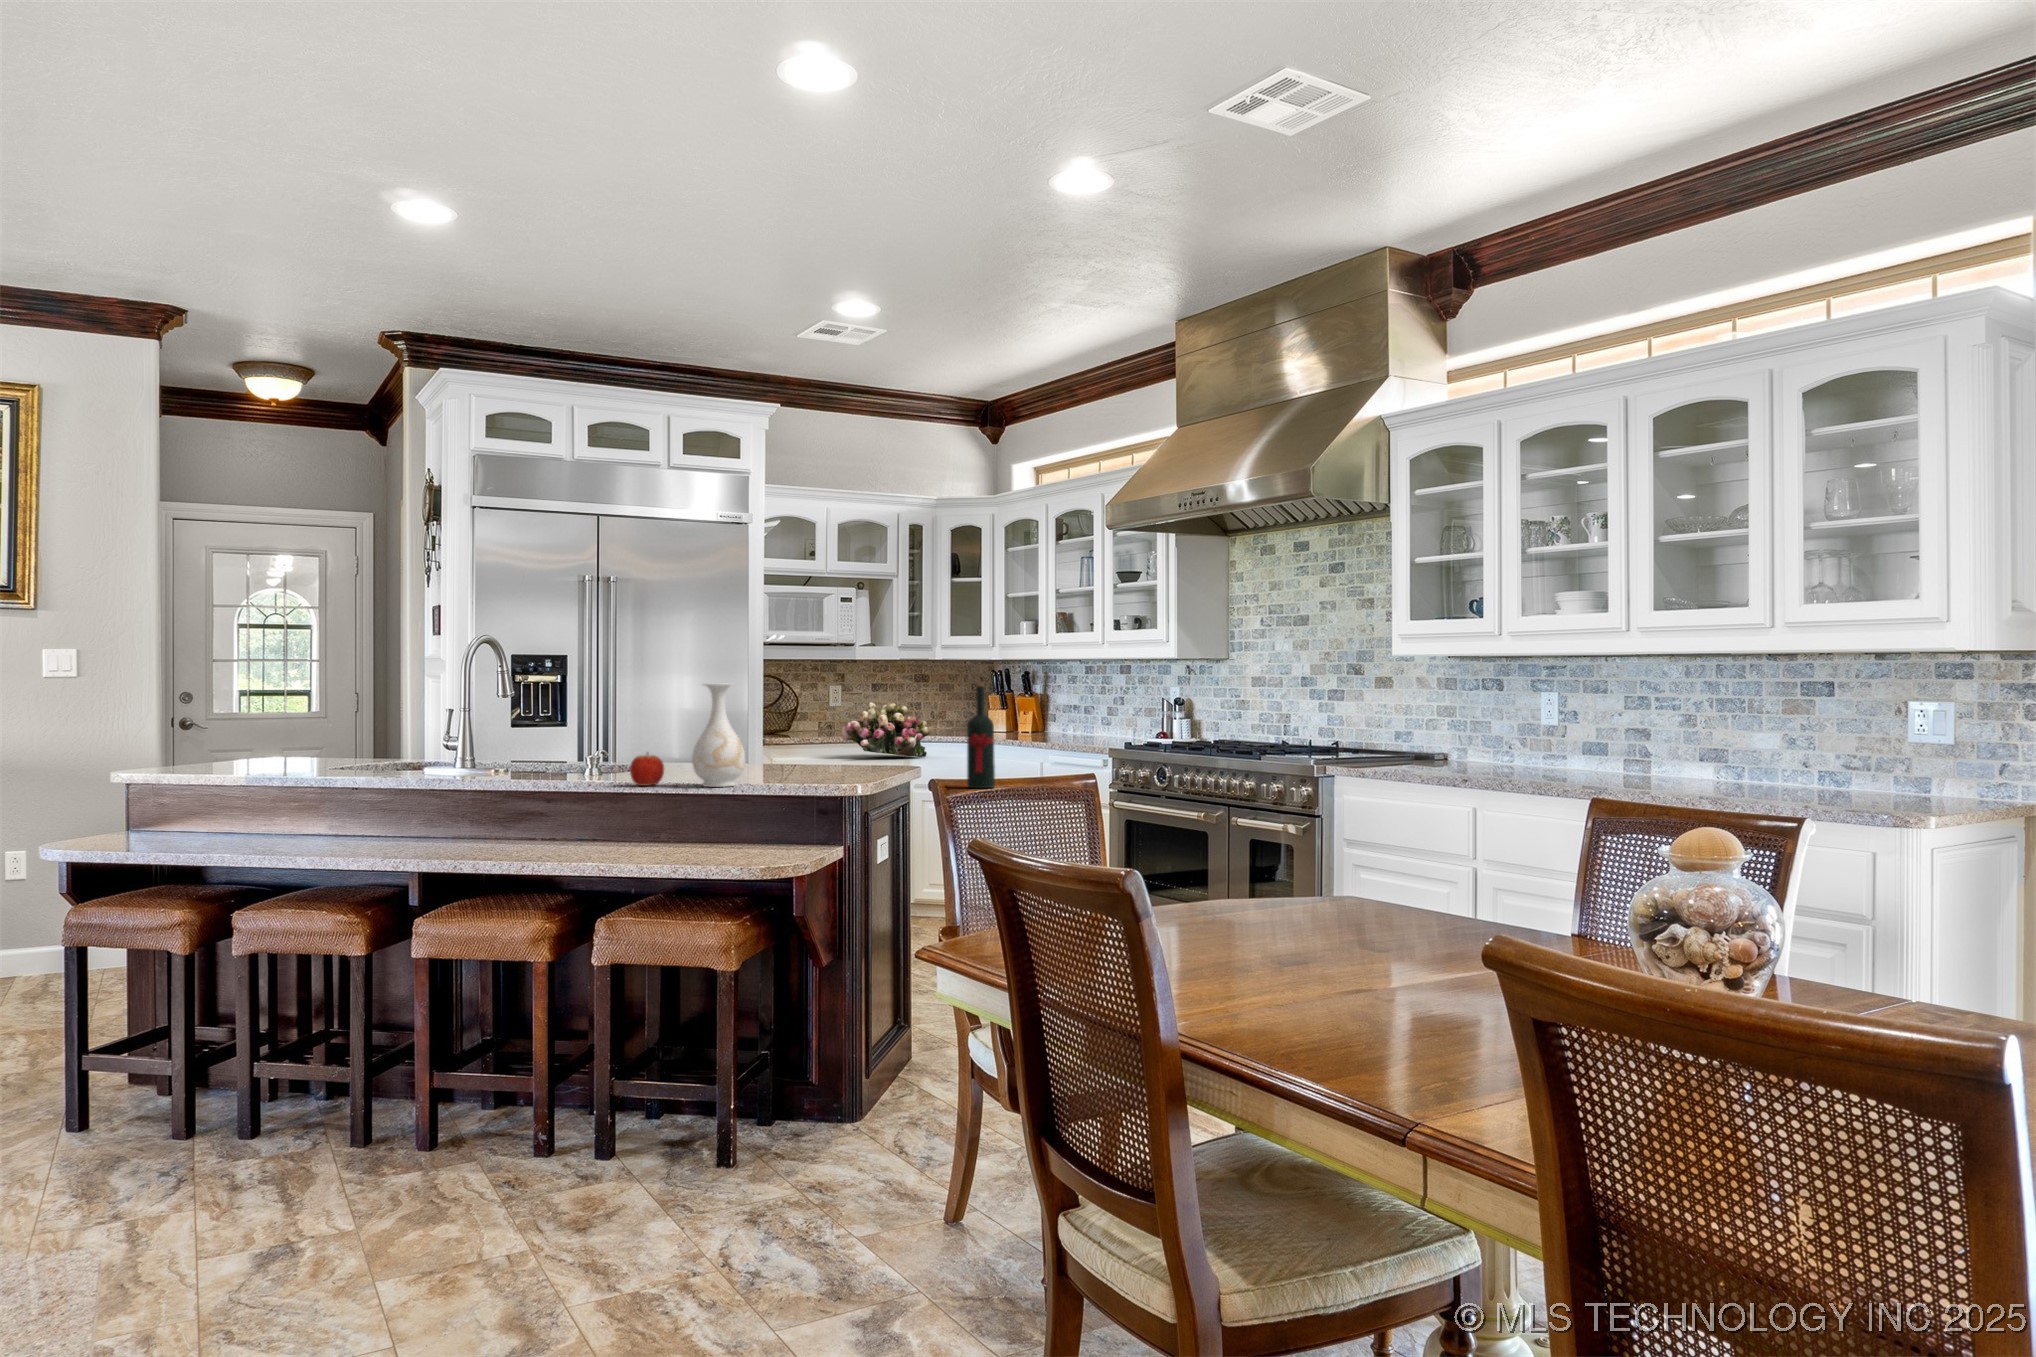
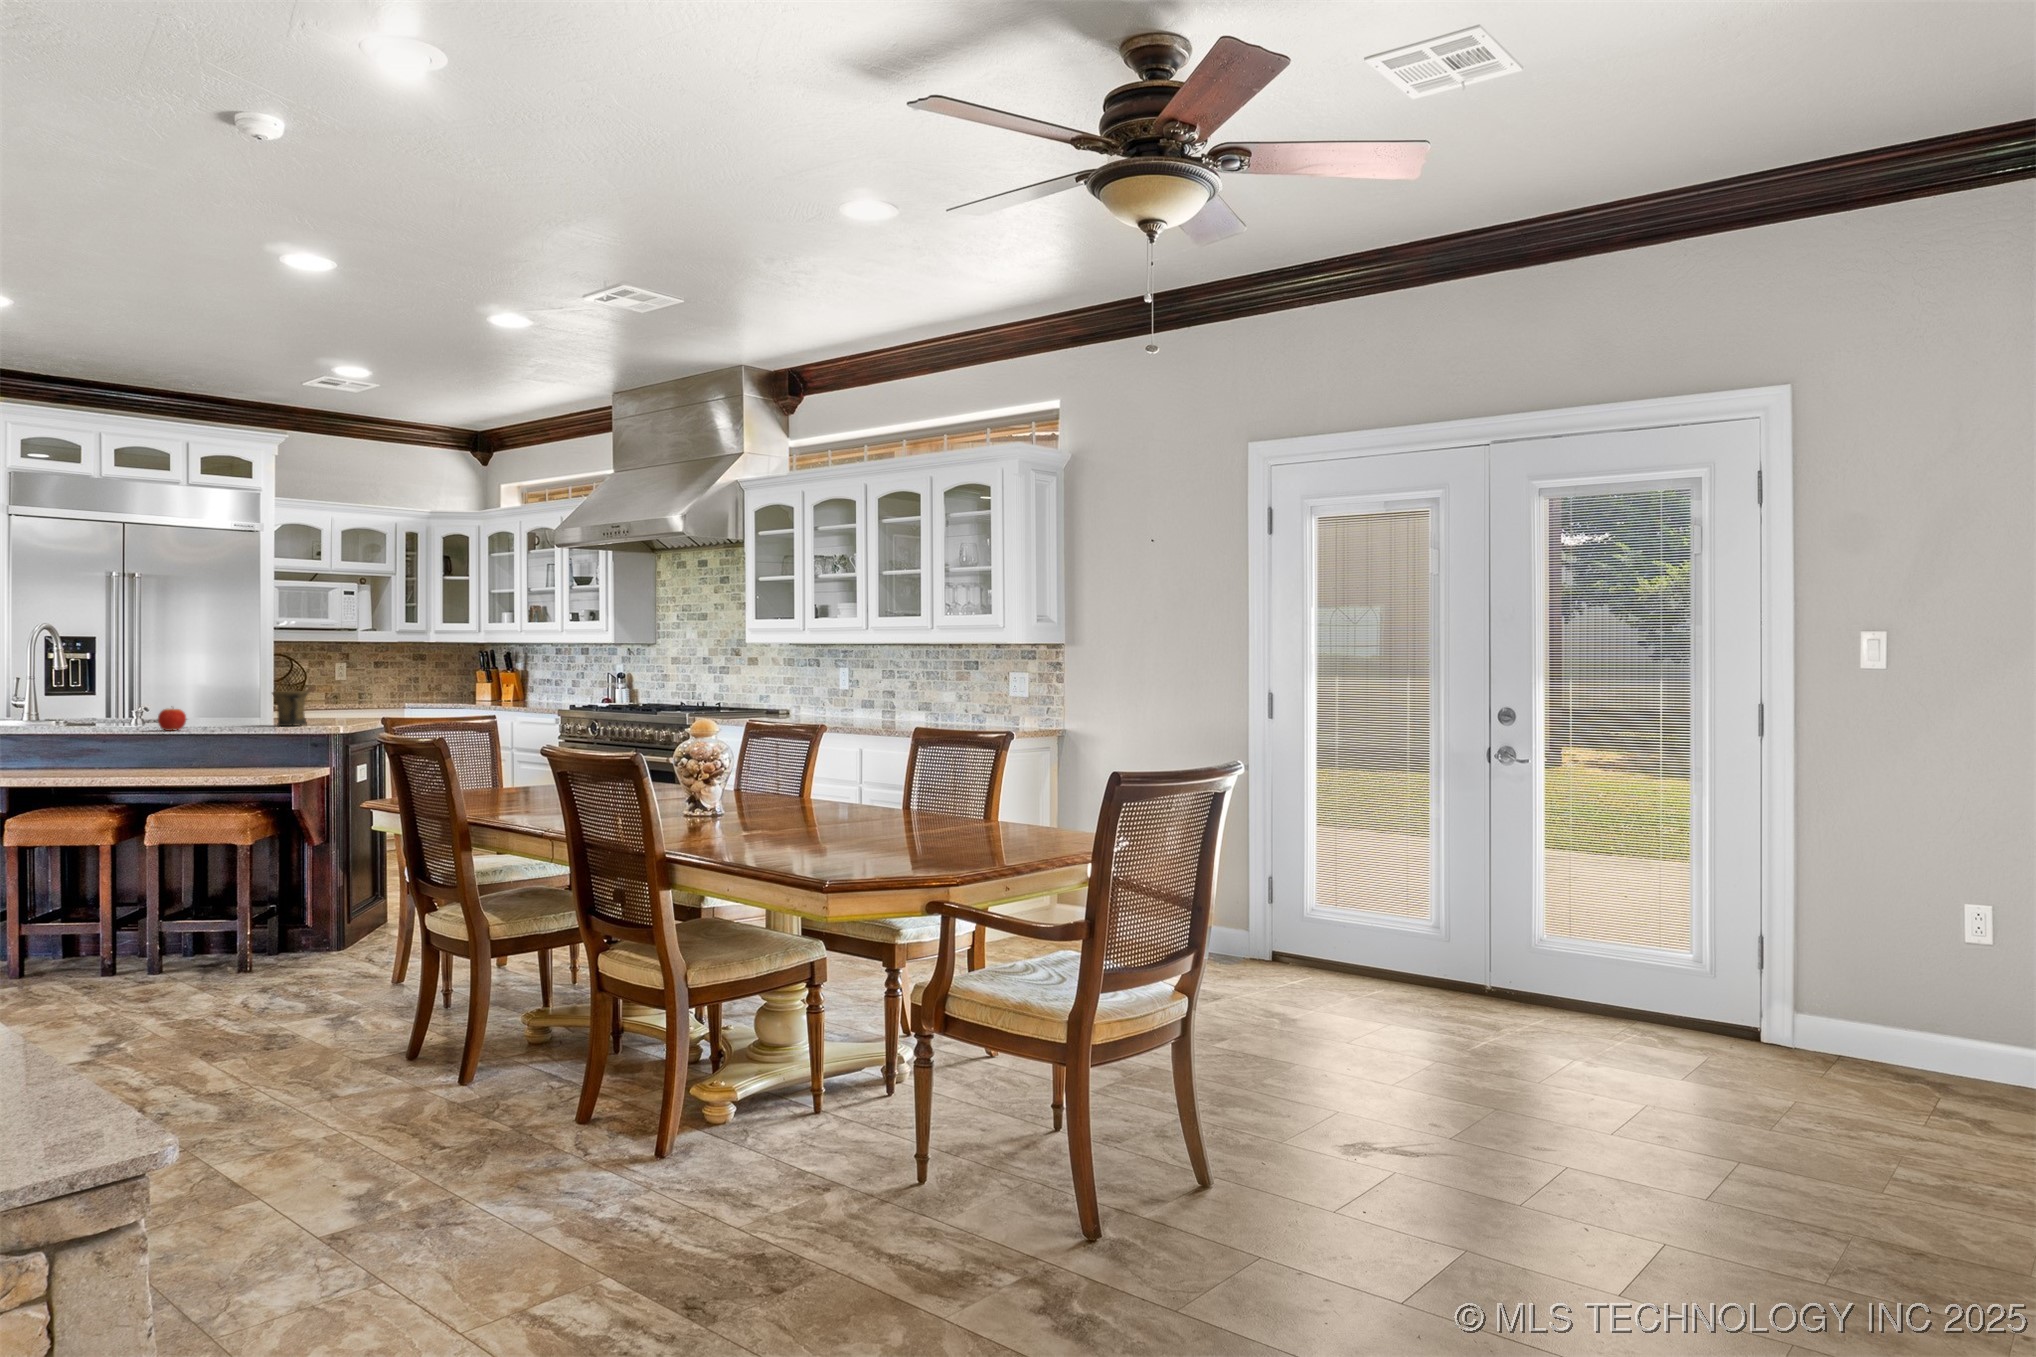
wine bottle: present [967,682,995,788] -> none [423,657,443,729]
vase: present [692,683,745,787] -> none [210,657,253,730]
flower arrangement: present [841,702,930,757] -> none [338,674,412,714]
mug: none [767,729,814,778] -> present [272,691,309,726]

